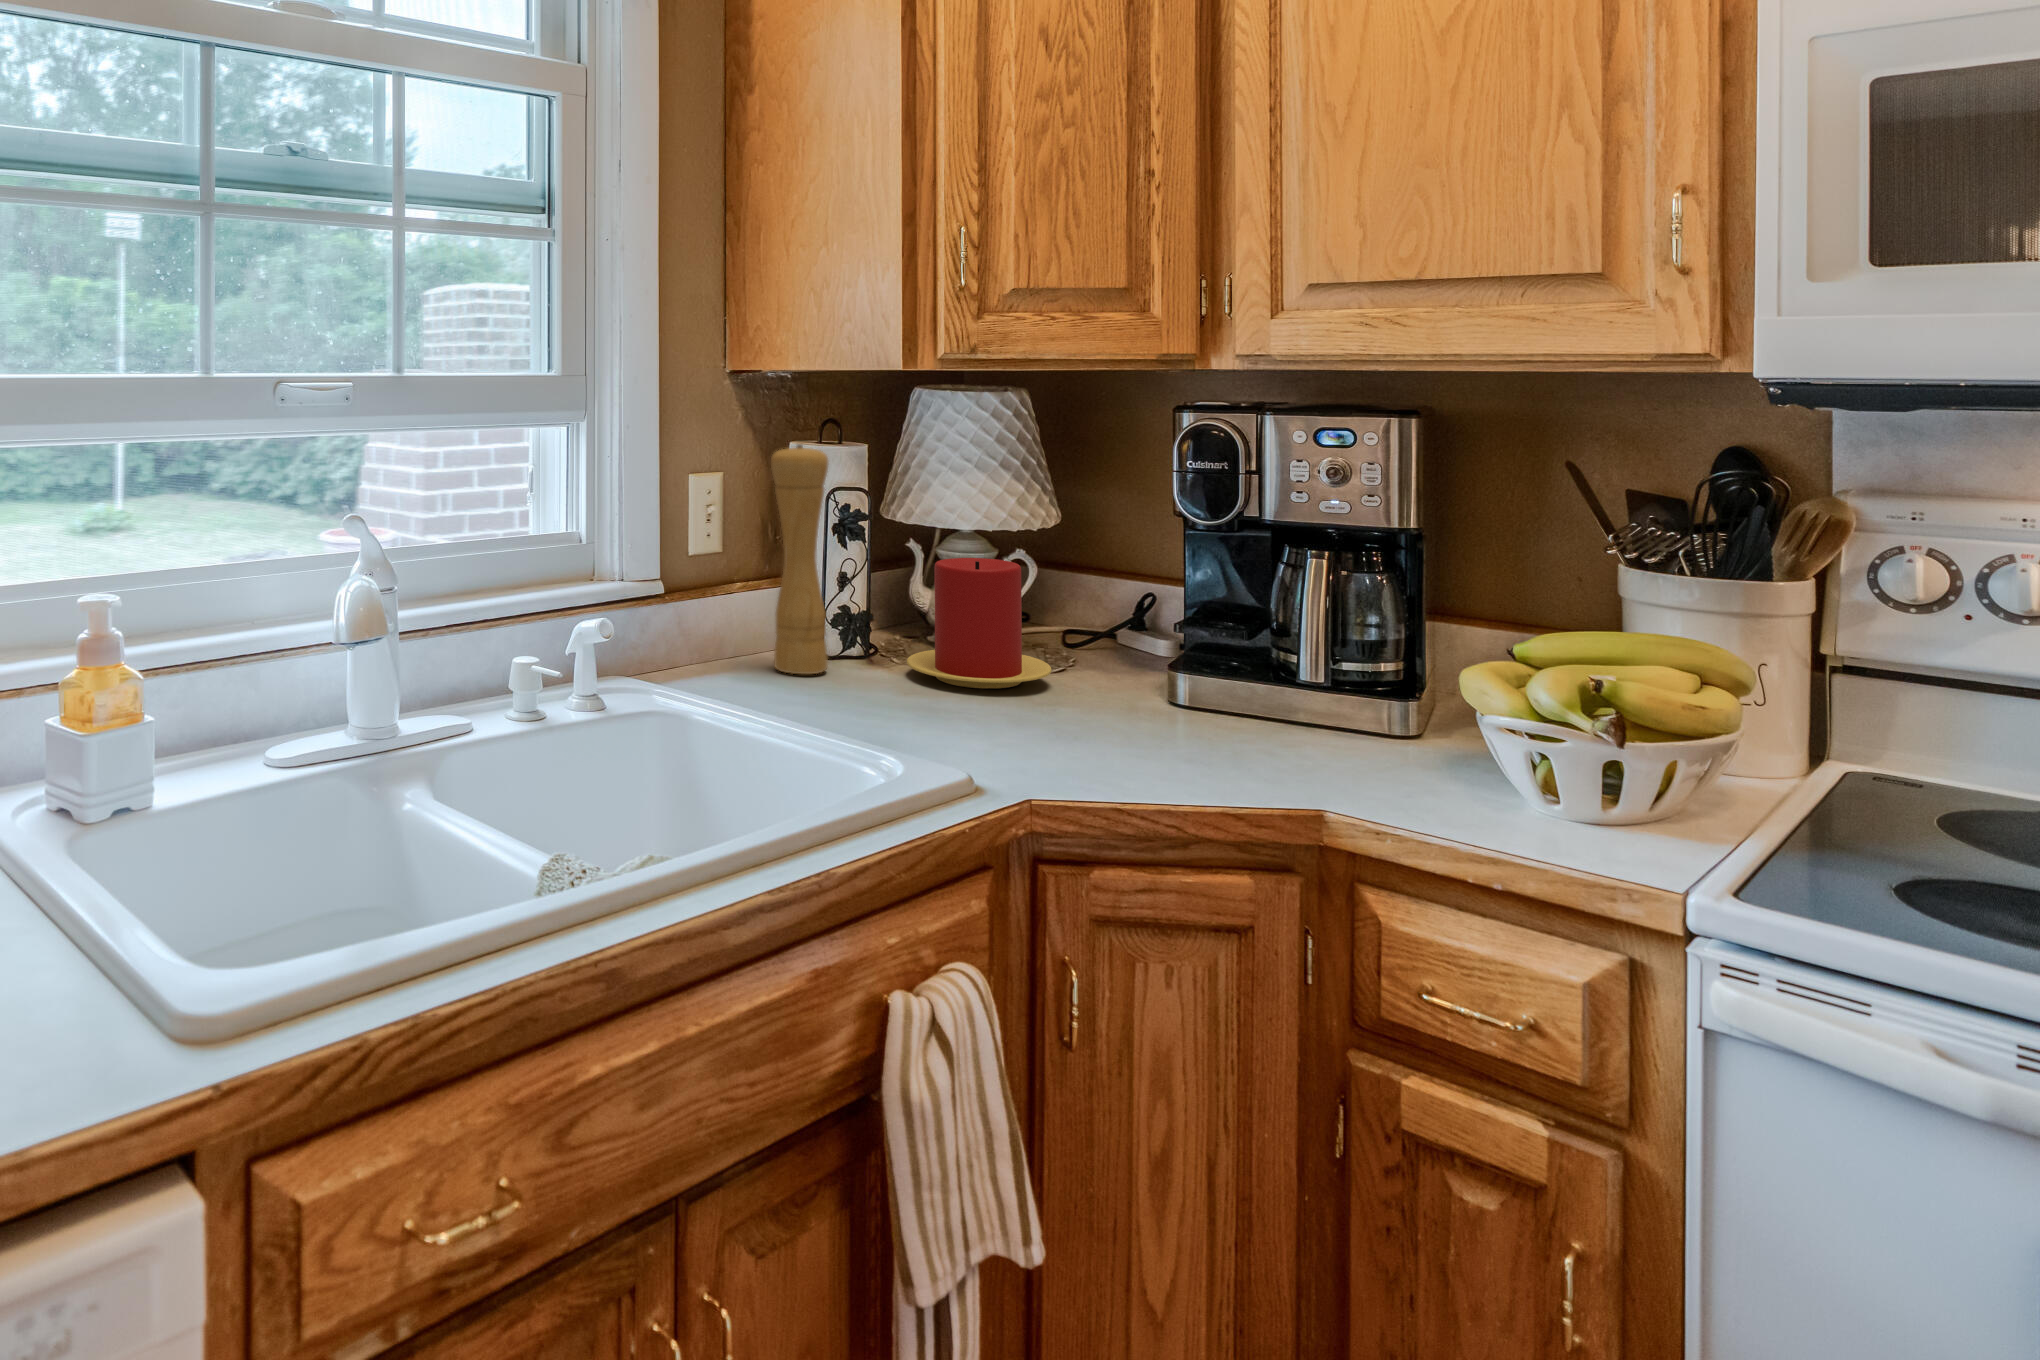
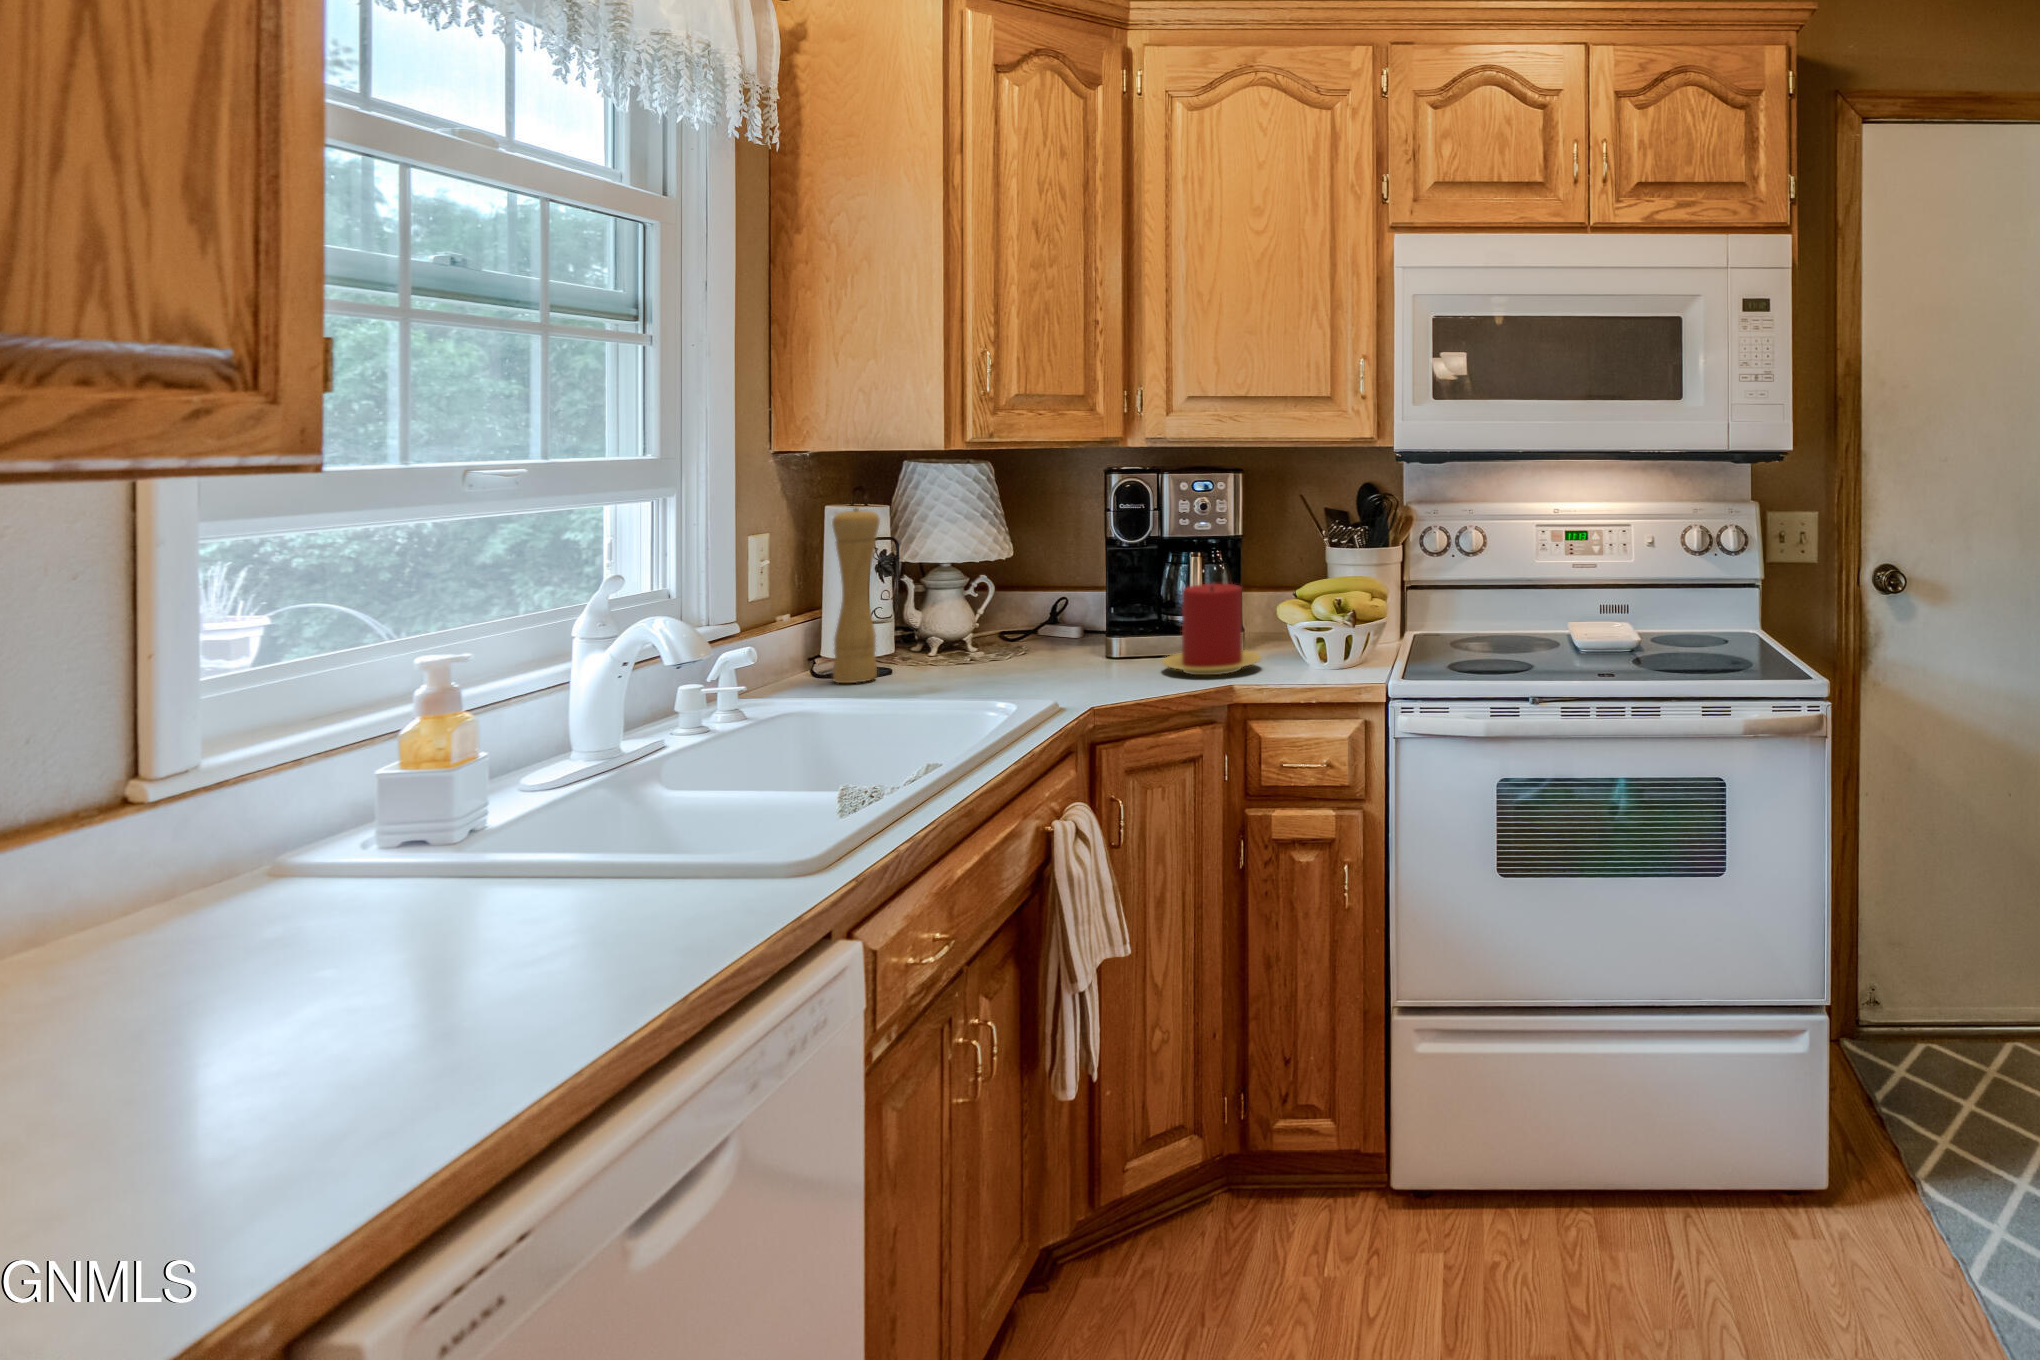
candle: present [907,558,1051,688] -> present [1162,584,1262,675]

